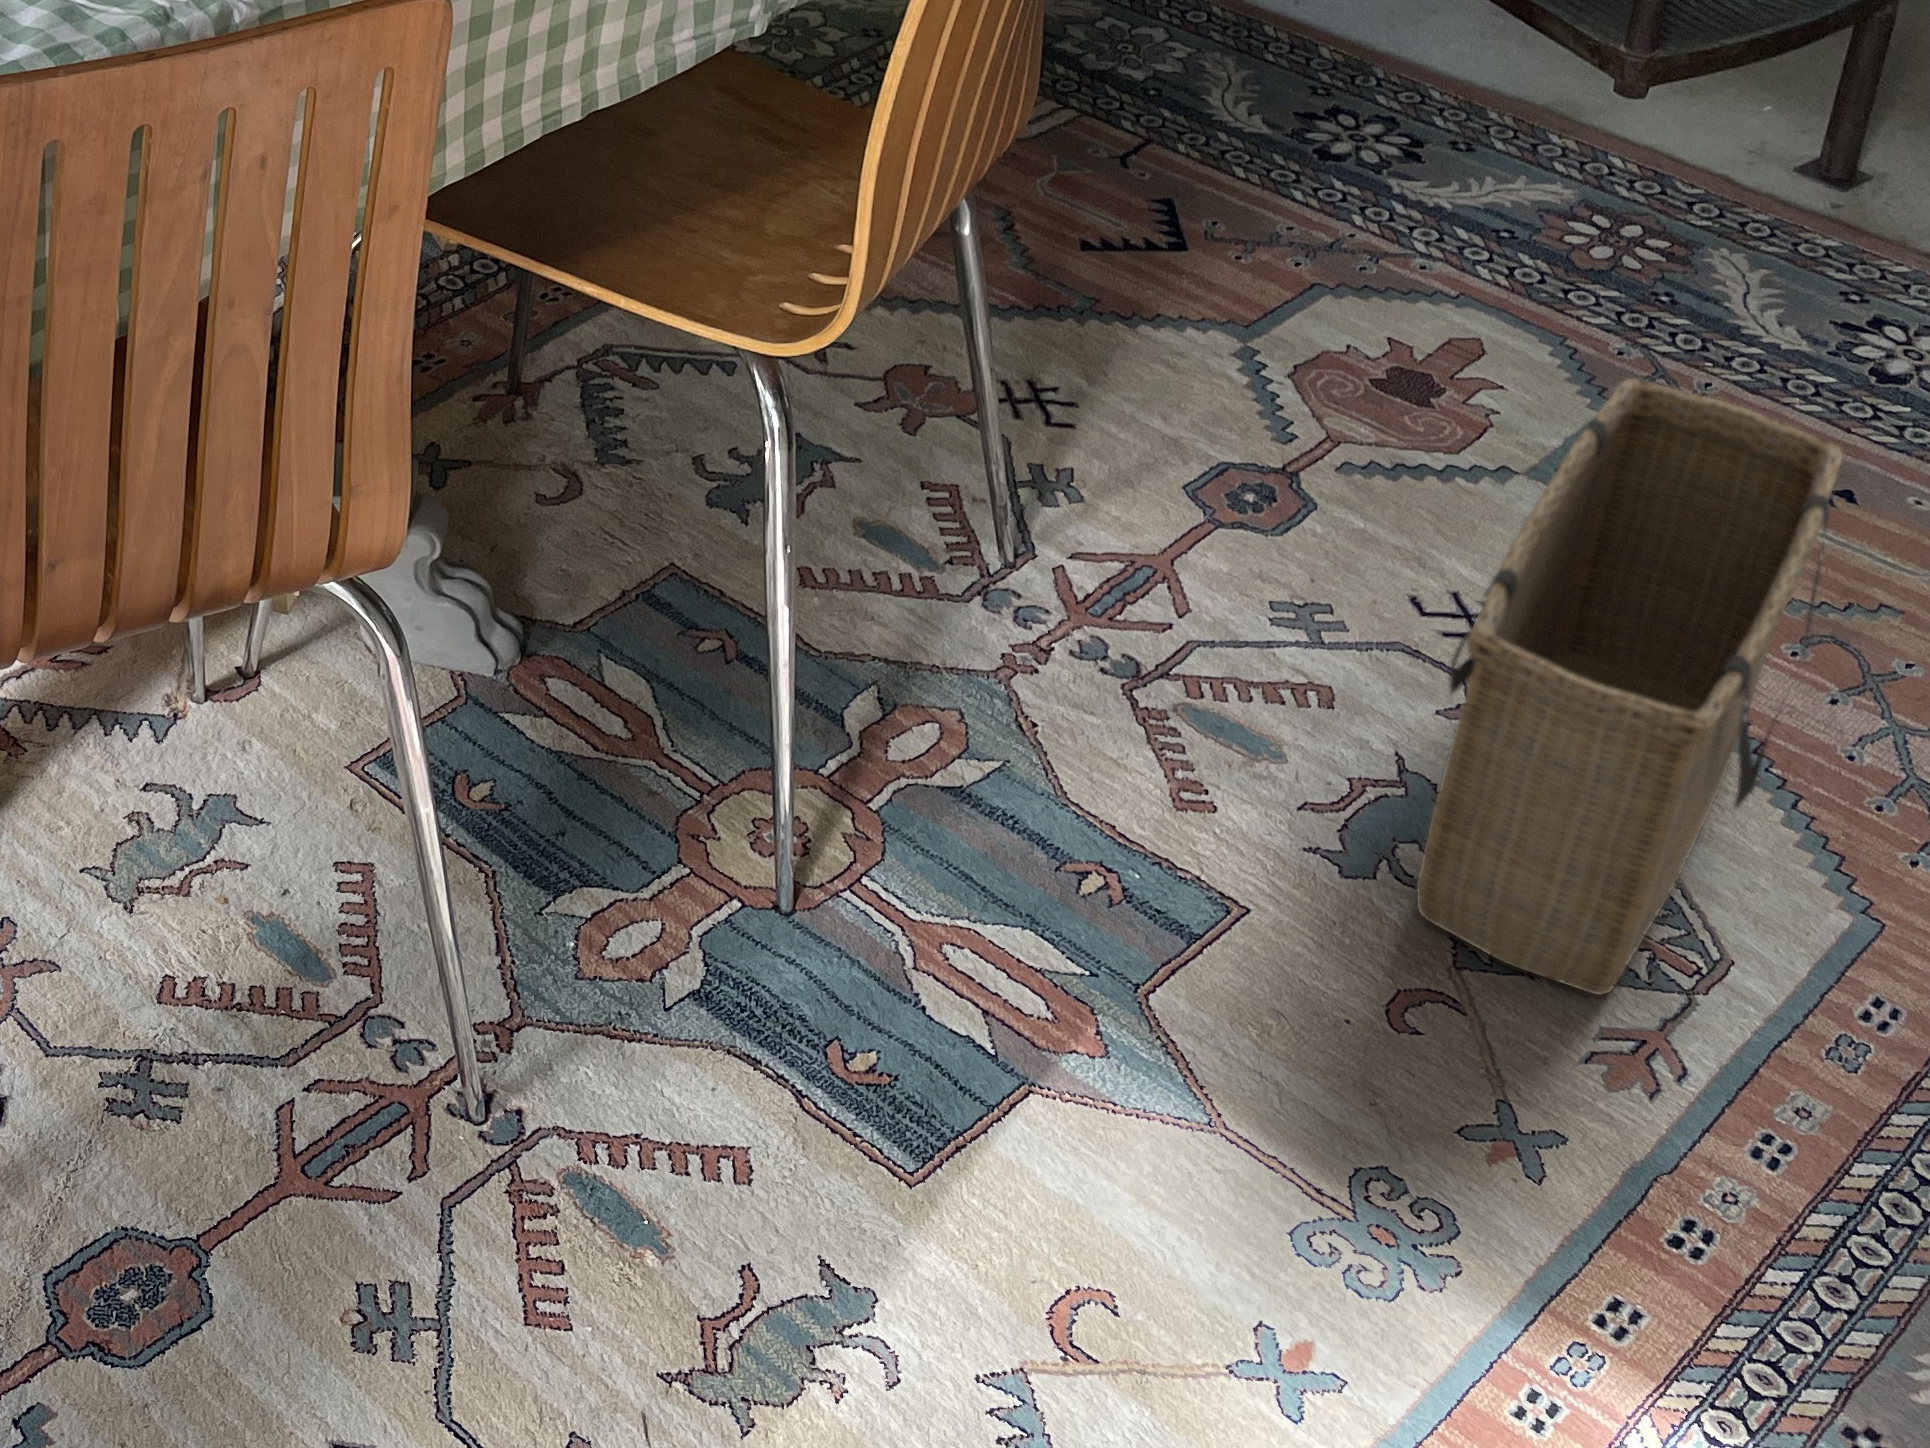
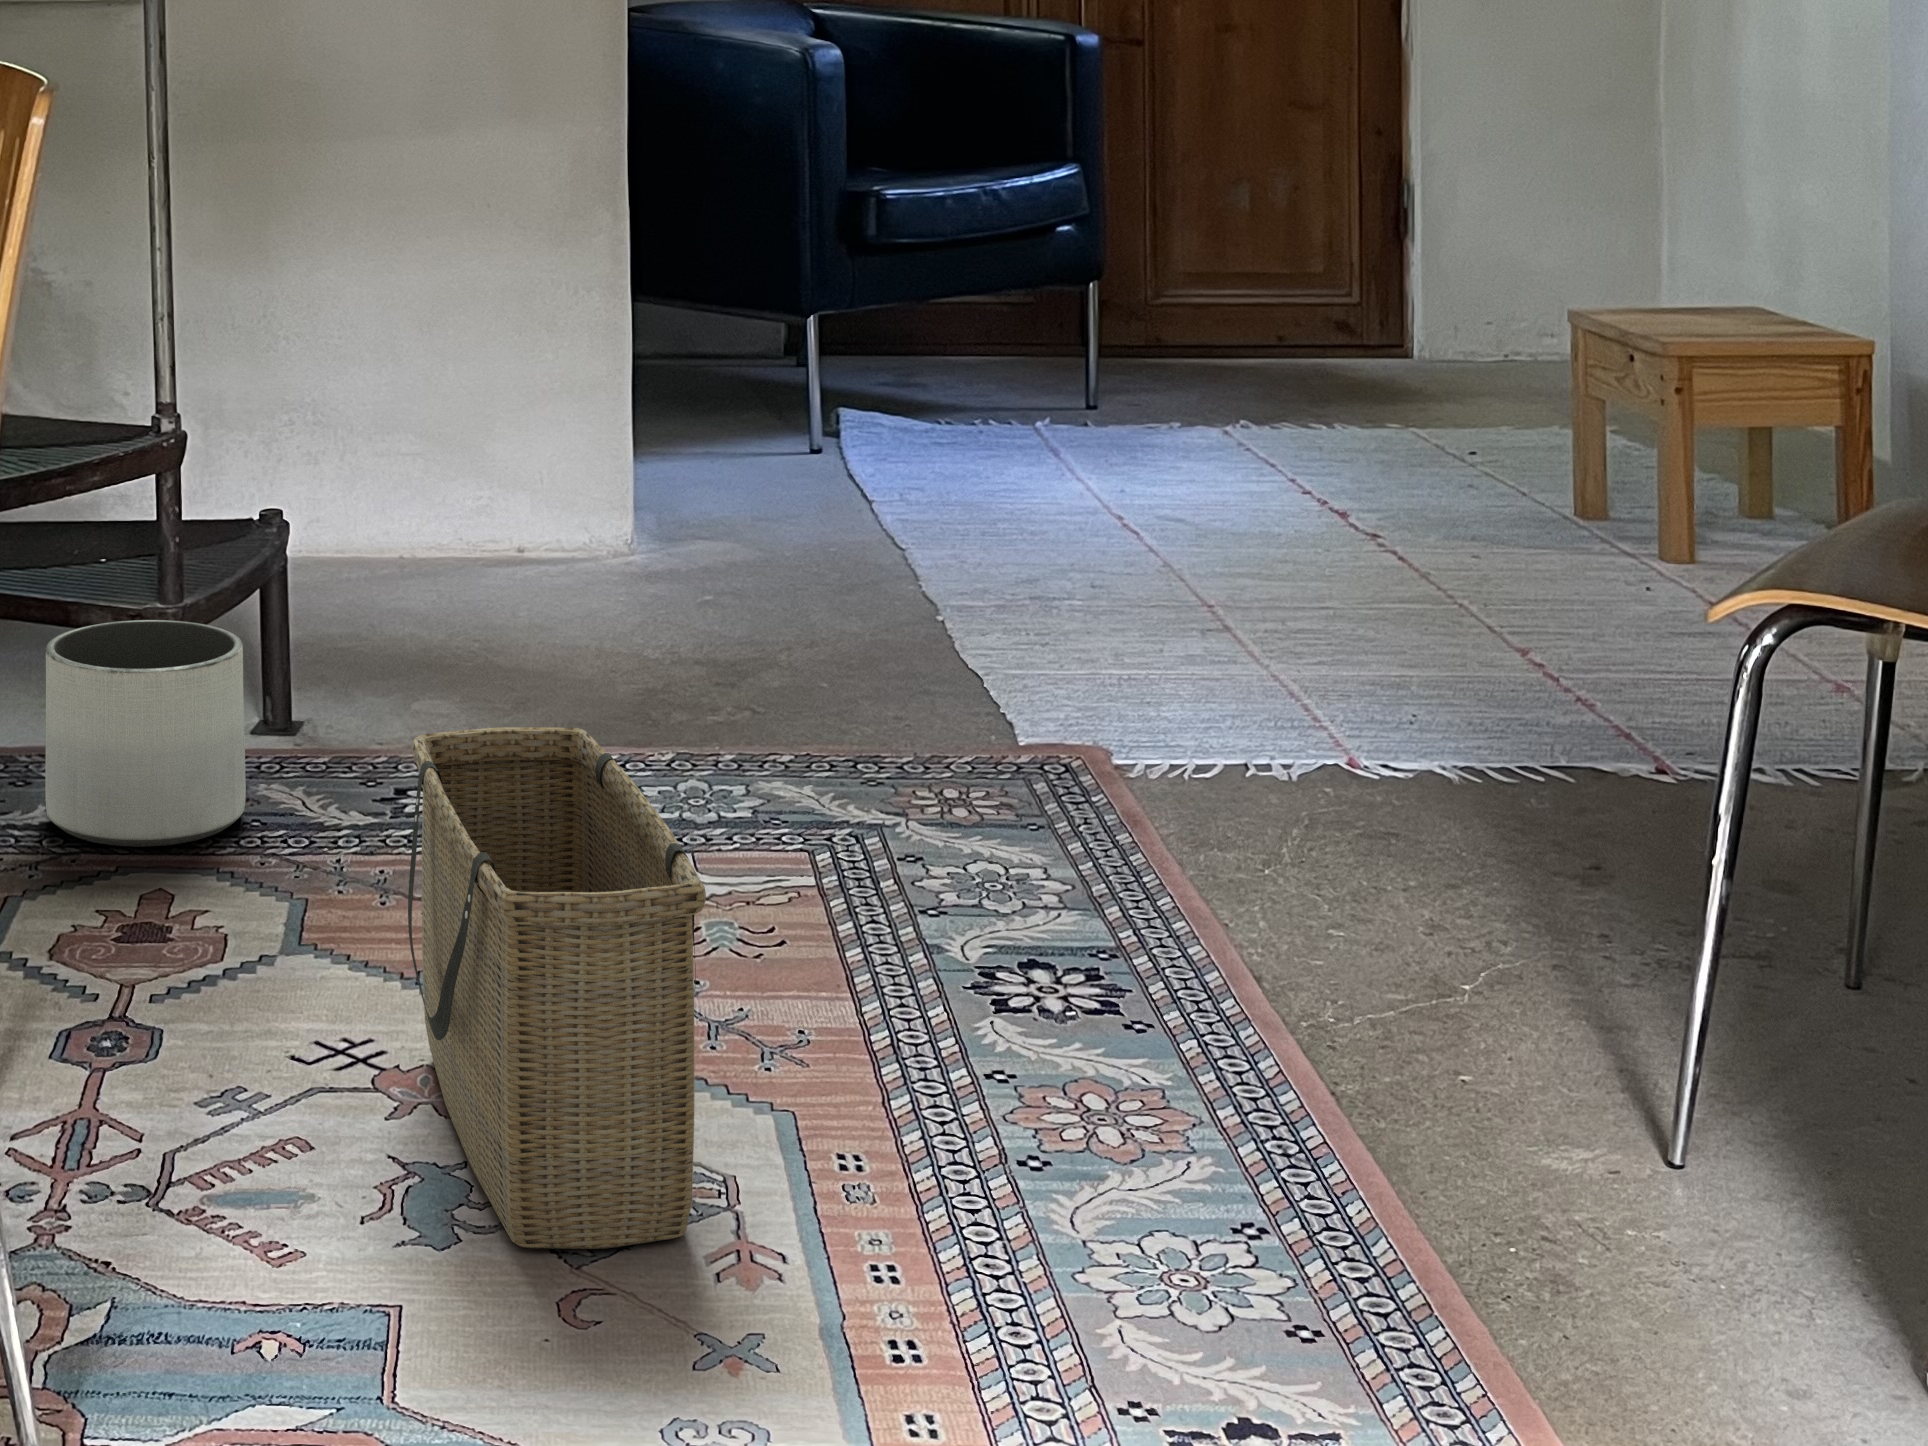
planter: none [1430,32,1707,293] -> present [45,620,246,847]

